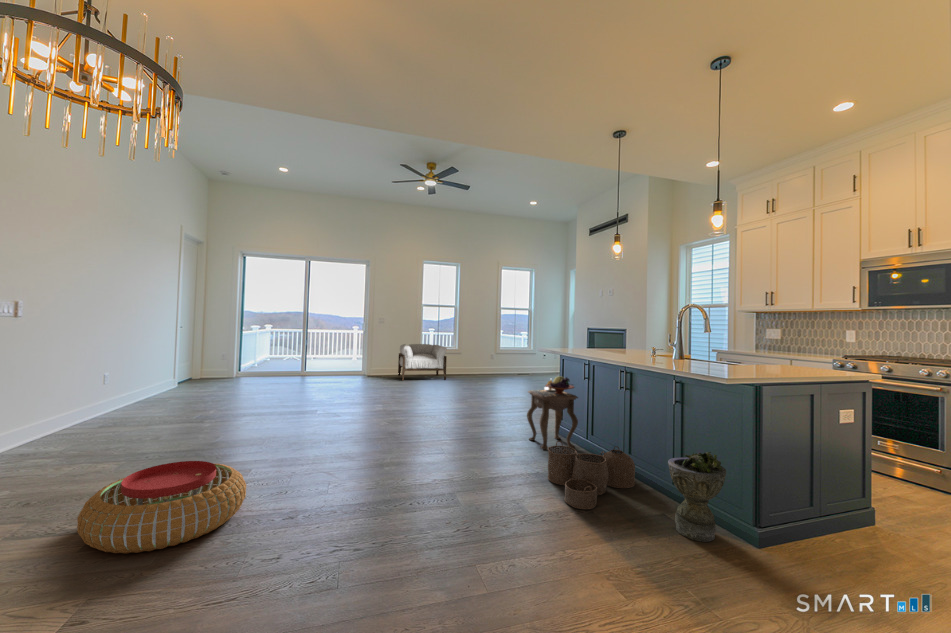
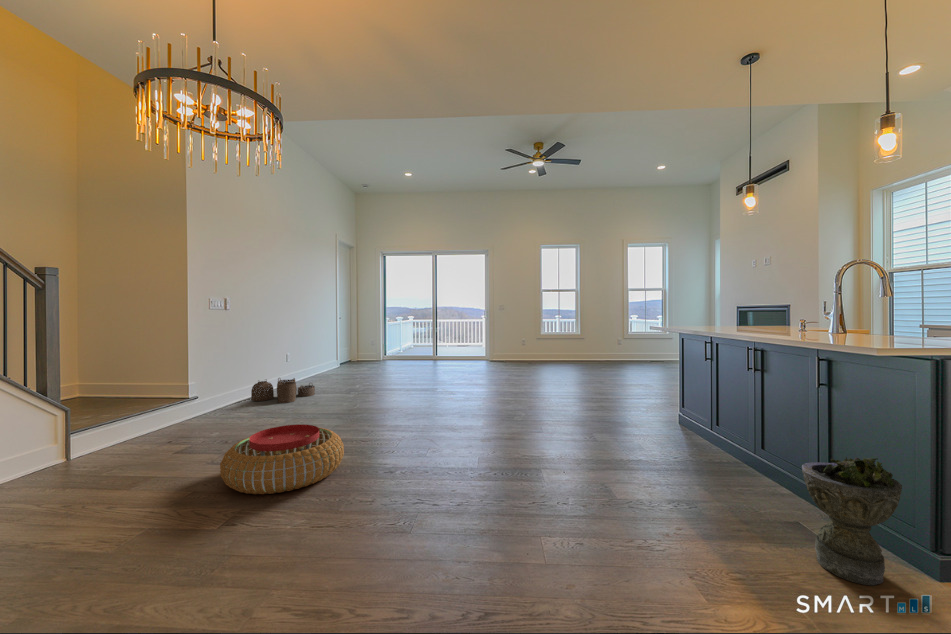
armchair: present [398,344,447,381] -> none [521,330,568,366]
side table: present [527,376,578,449] -> none [636,356,699,442]
woven basket: present [548,441,635,509] -> present [251,378,315,403]

